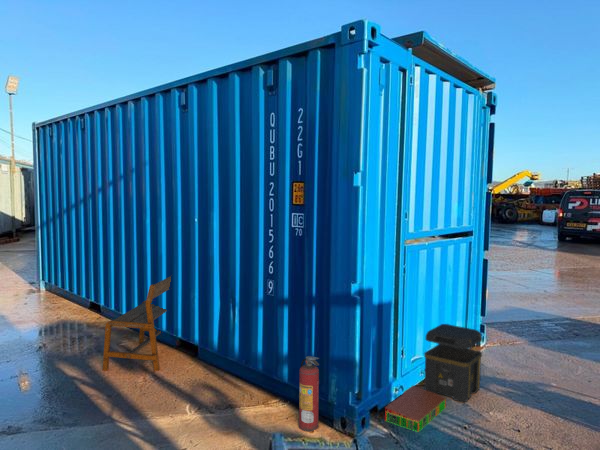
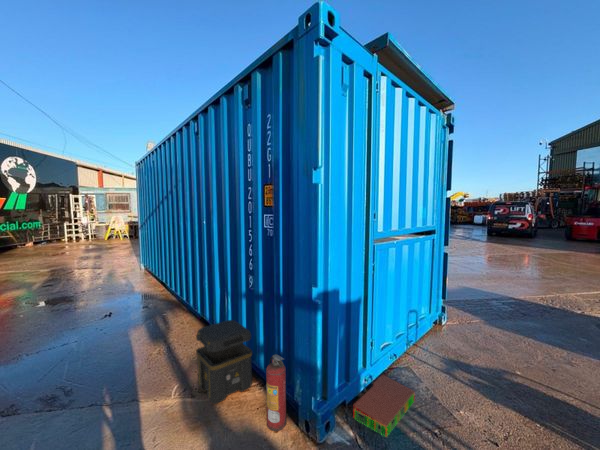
bench: present [103,276,171,371] -> none [127,262,204,346]
toolbox: present [424,324,482,402] -> present [196,320,252,404]

